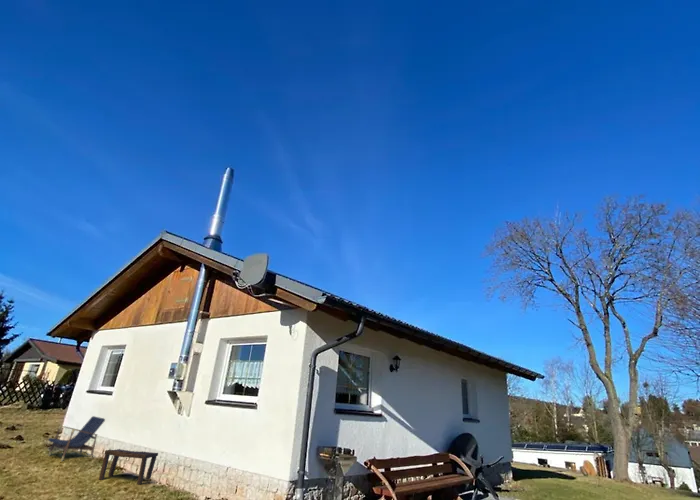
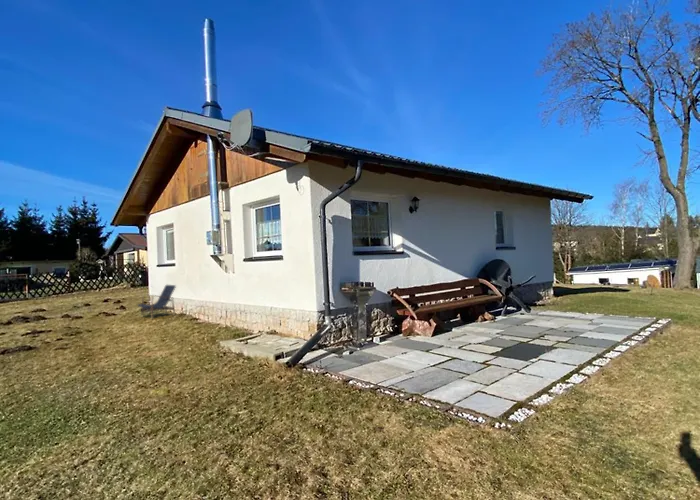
bench: present [99,449,158,484] -> none [177,305,219,329]

